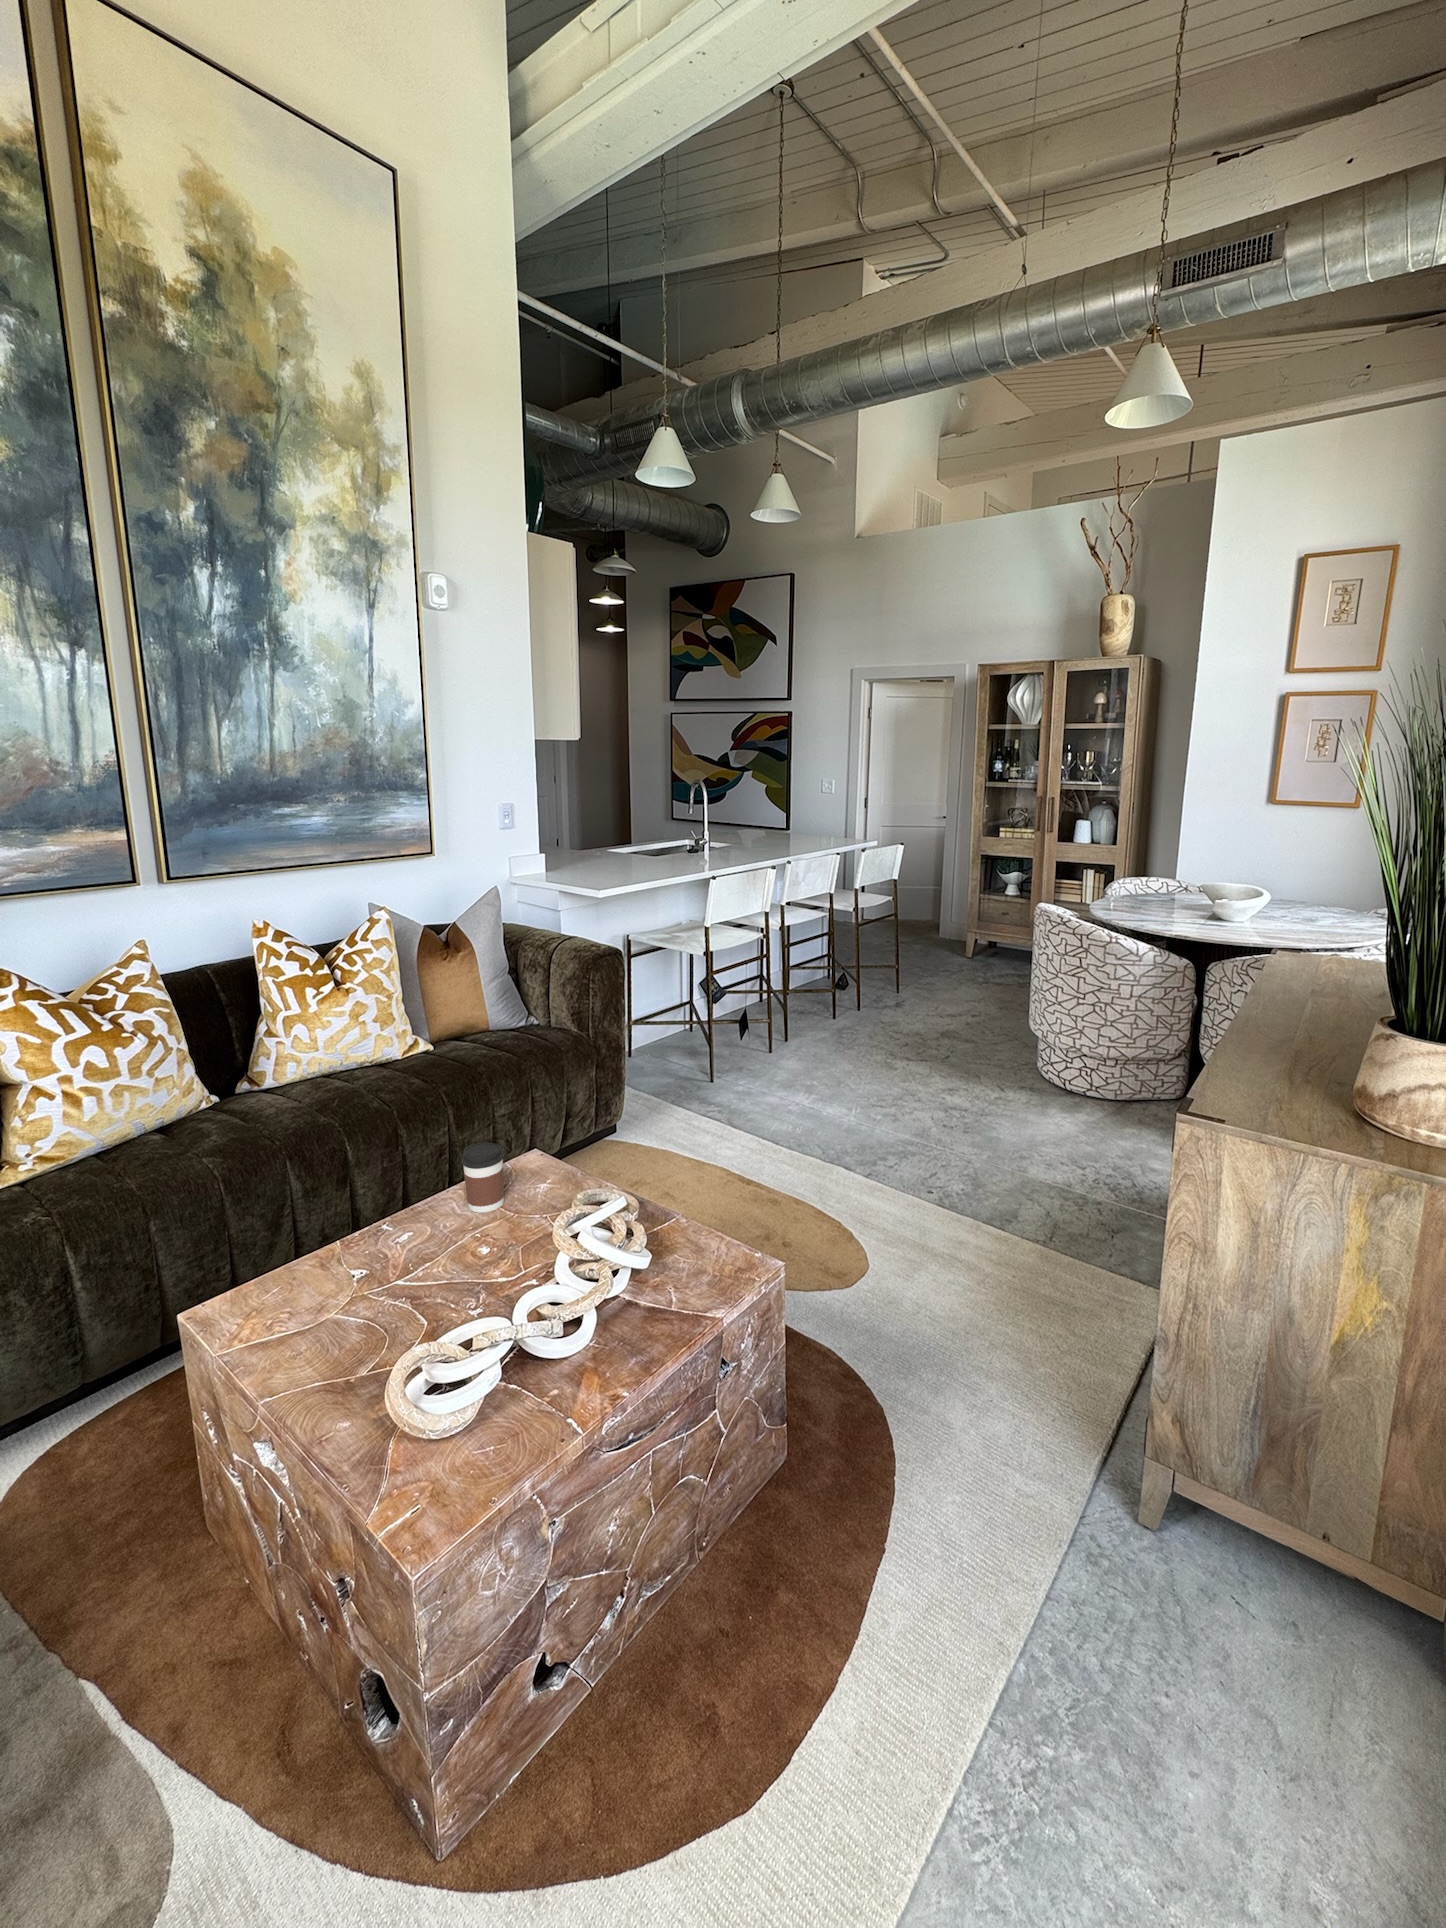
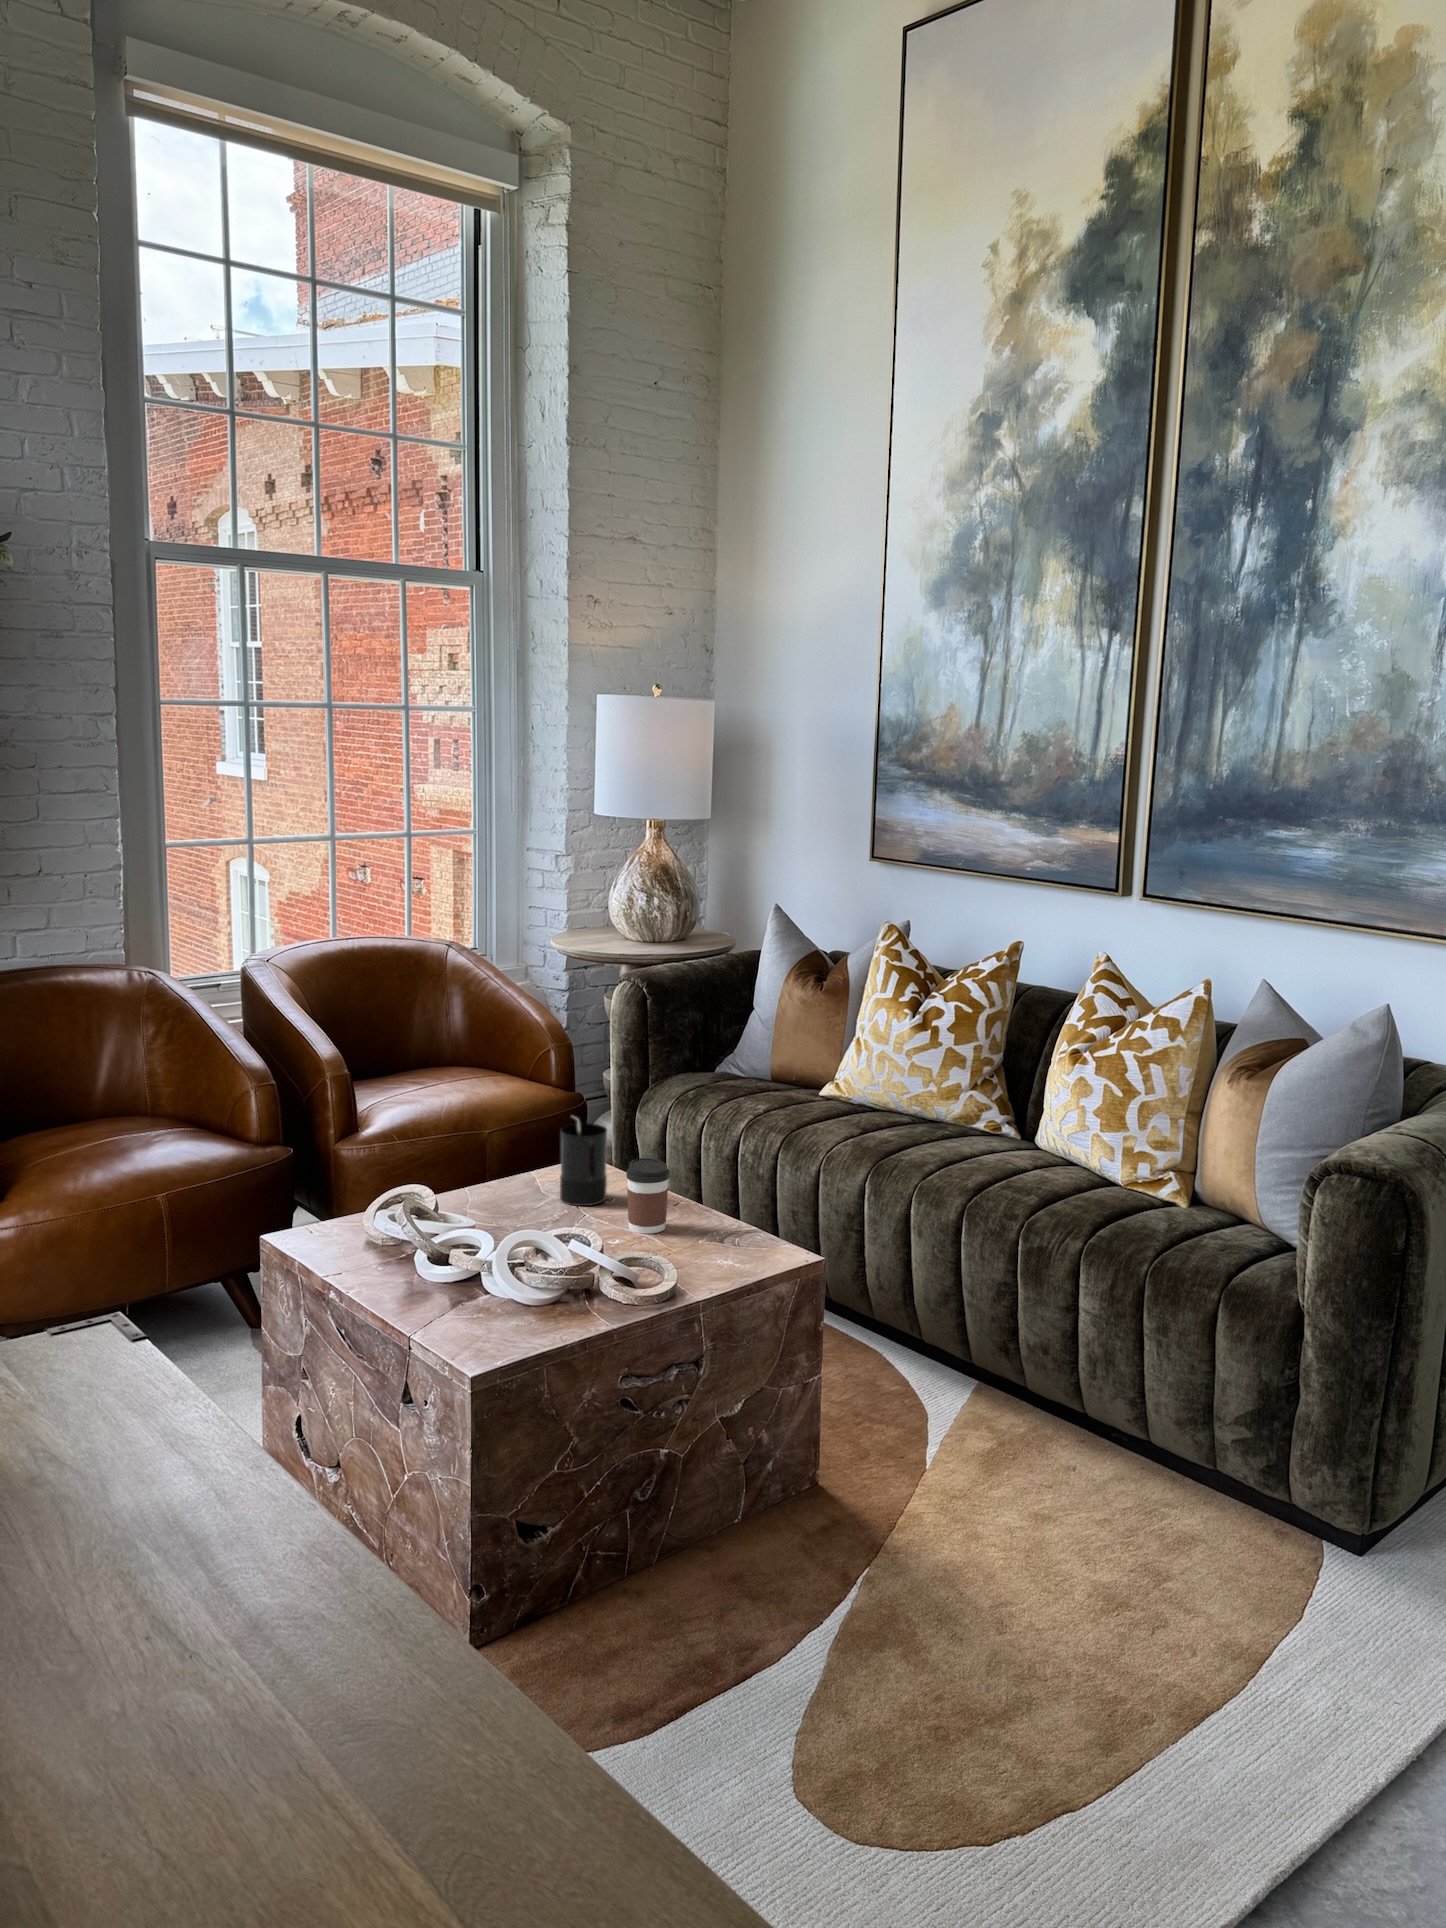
candle: none [351,1169,419,1266] -> present [560,1117,607,1206]

